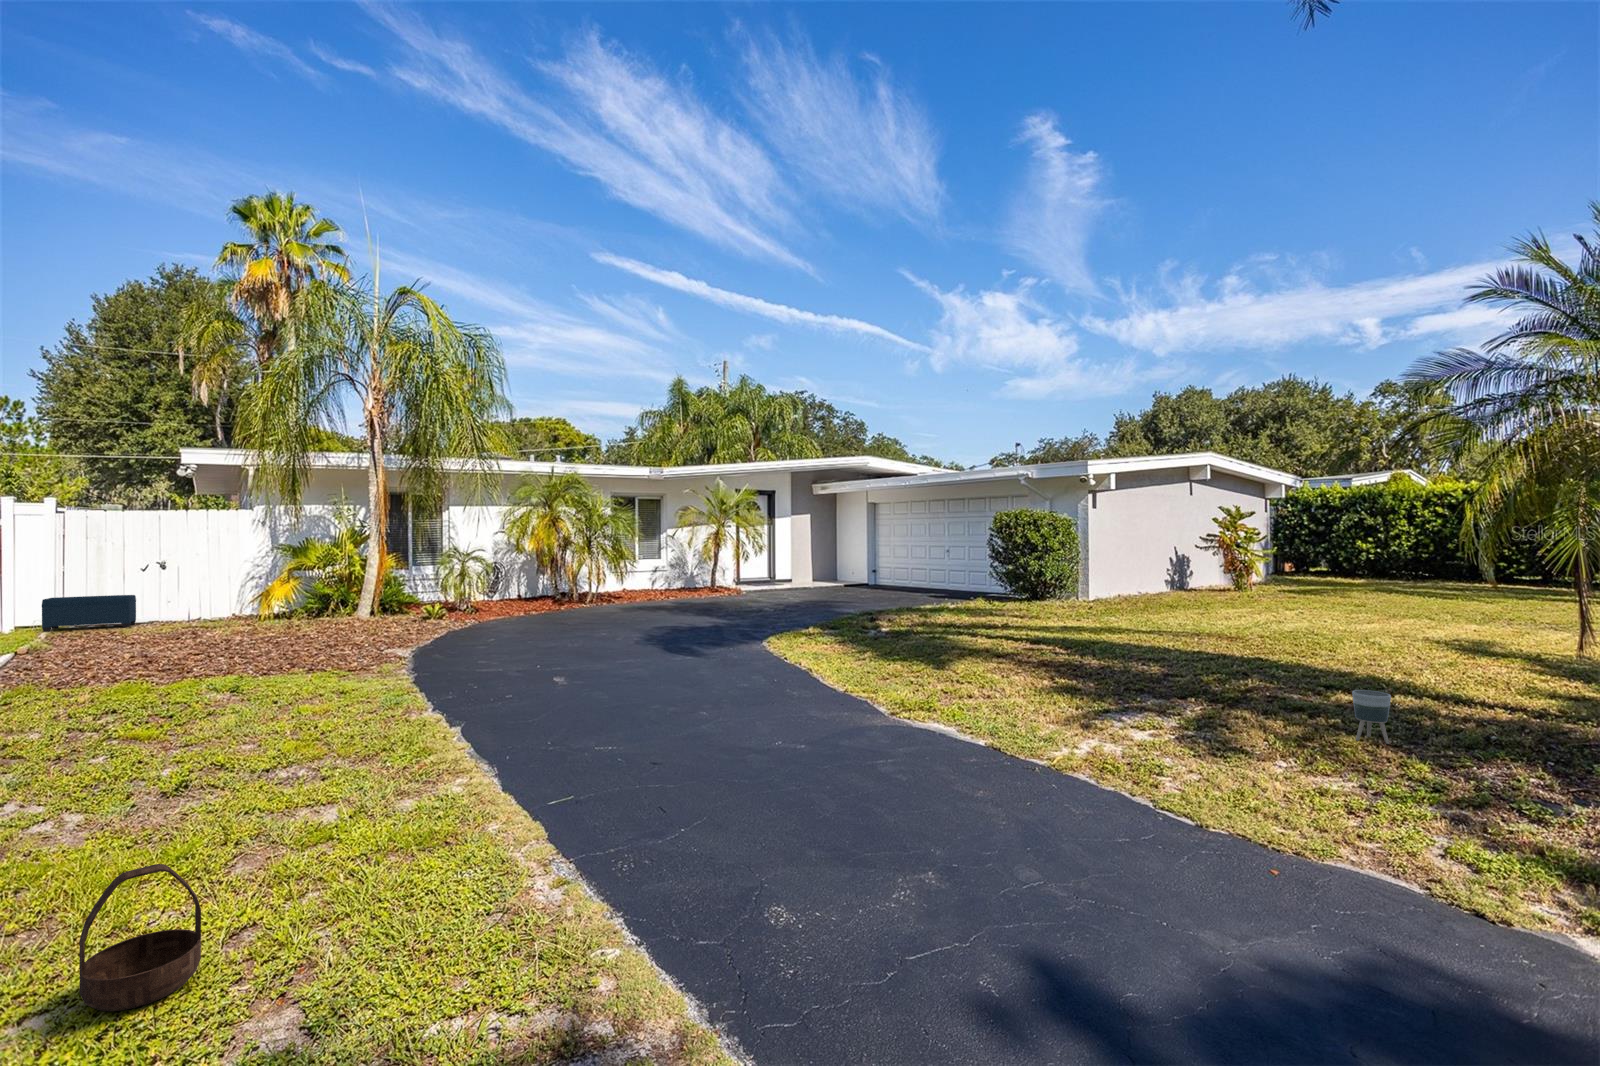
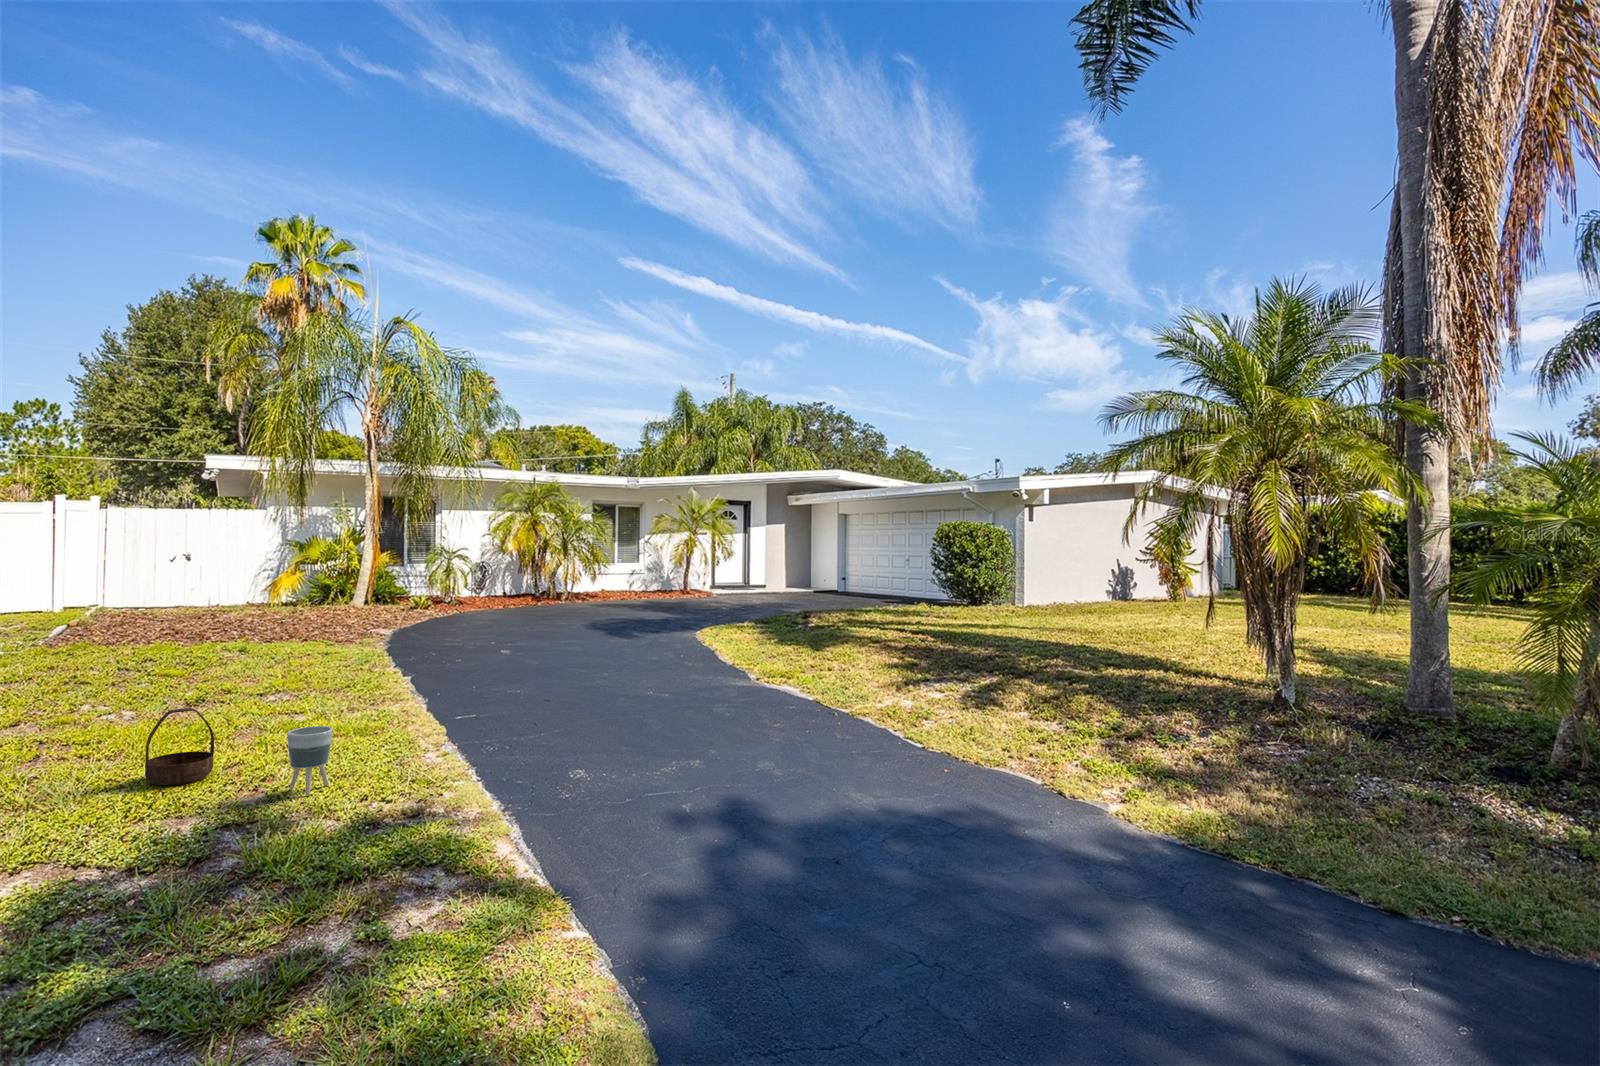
bench: present [42,595,136,632] -> none [84,581,163,610]
planter: present [1352,690,1391,744] -> present [287,726,333,796]

